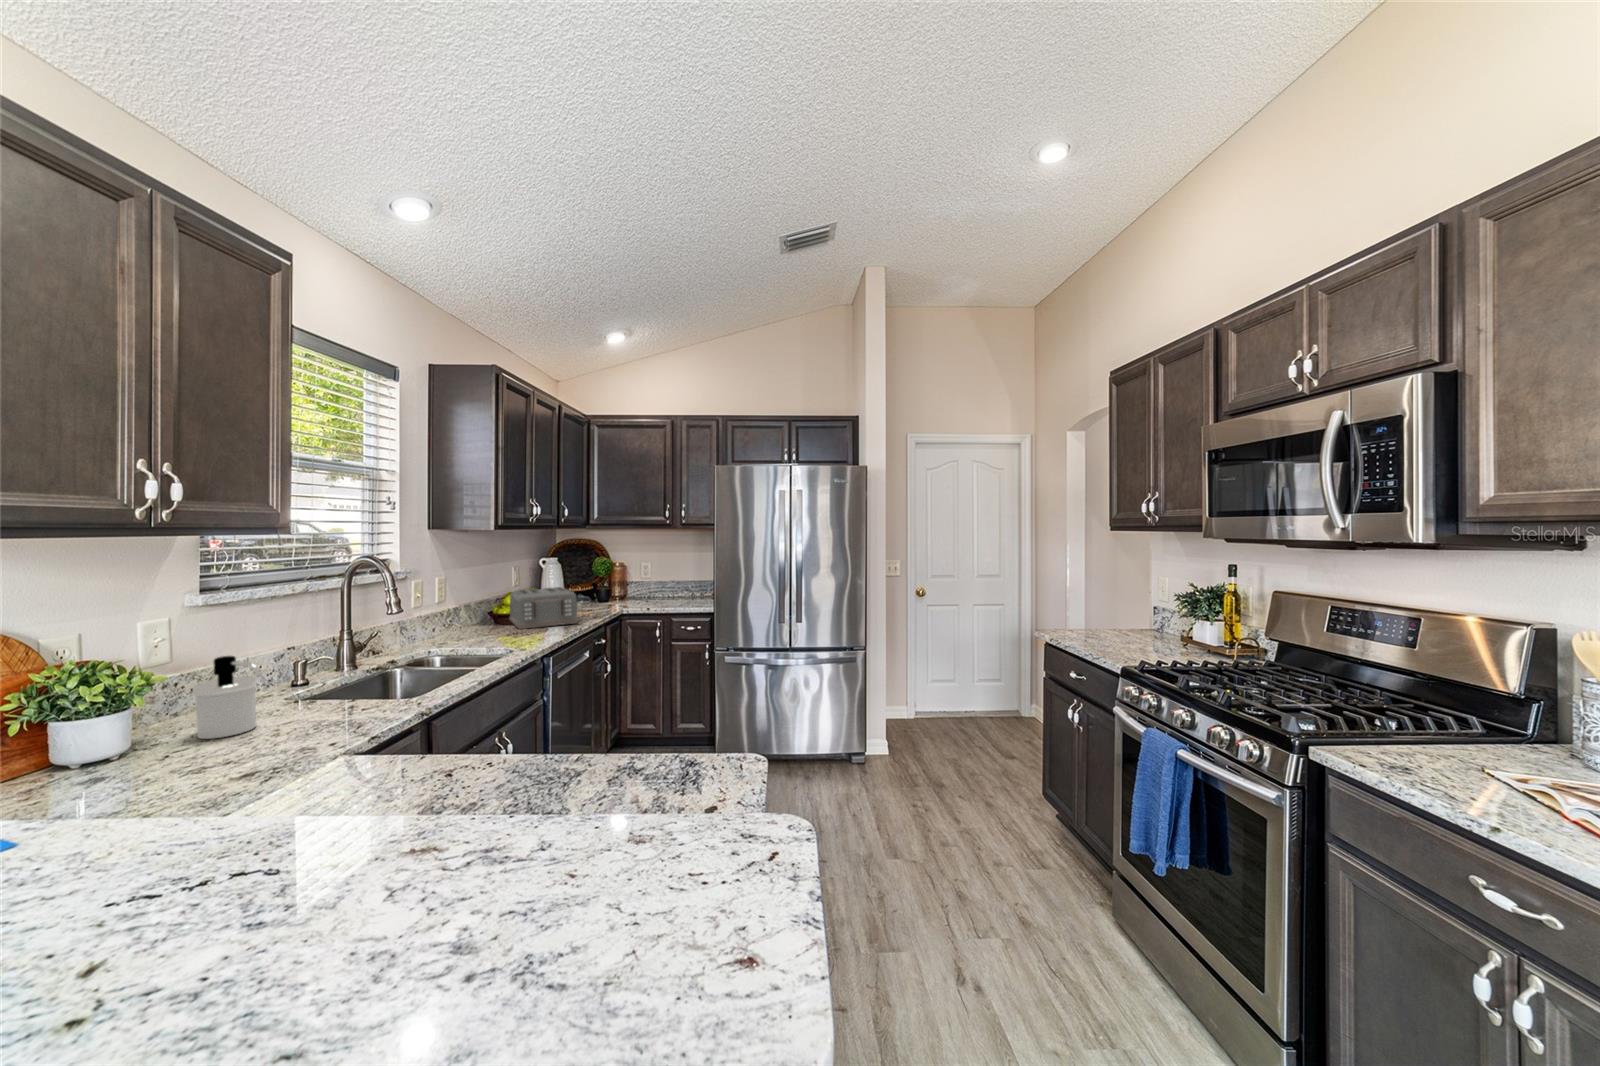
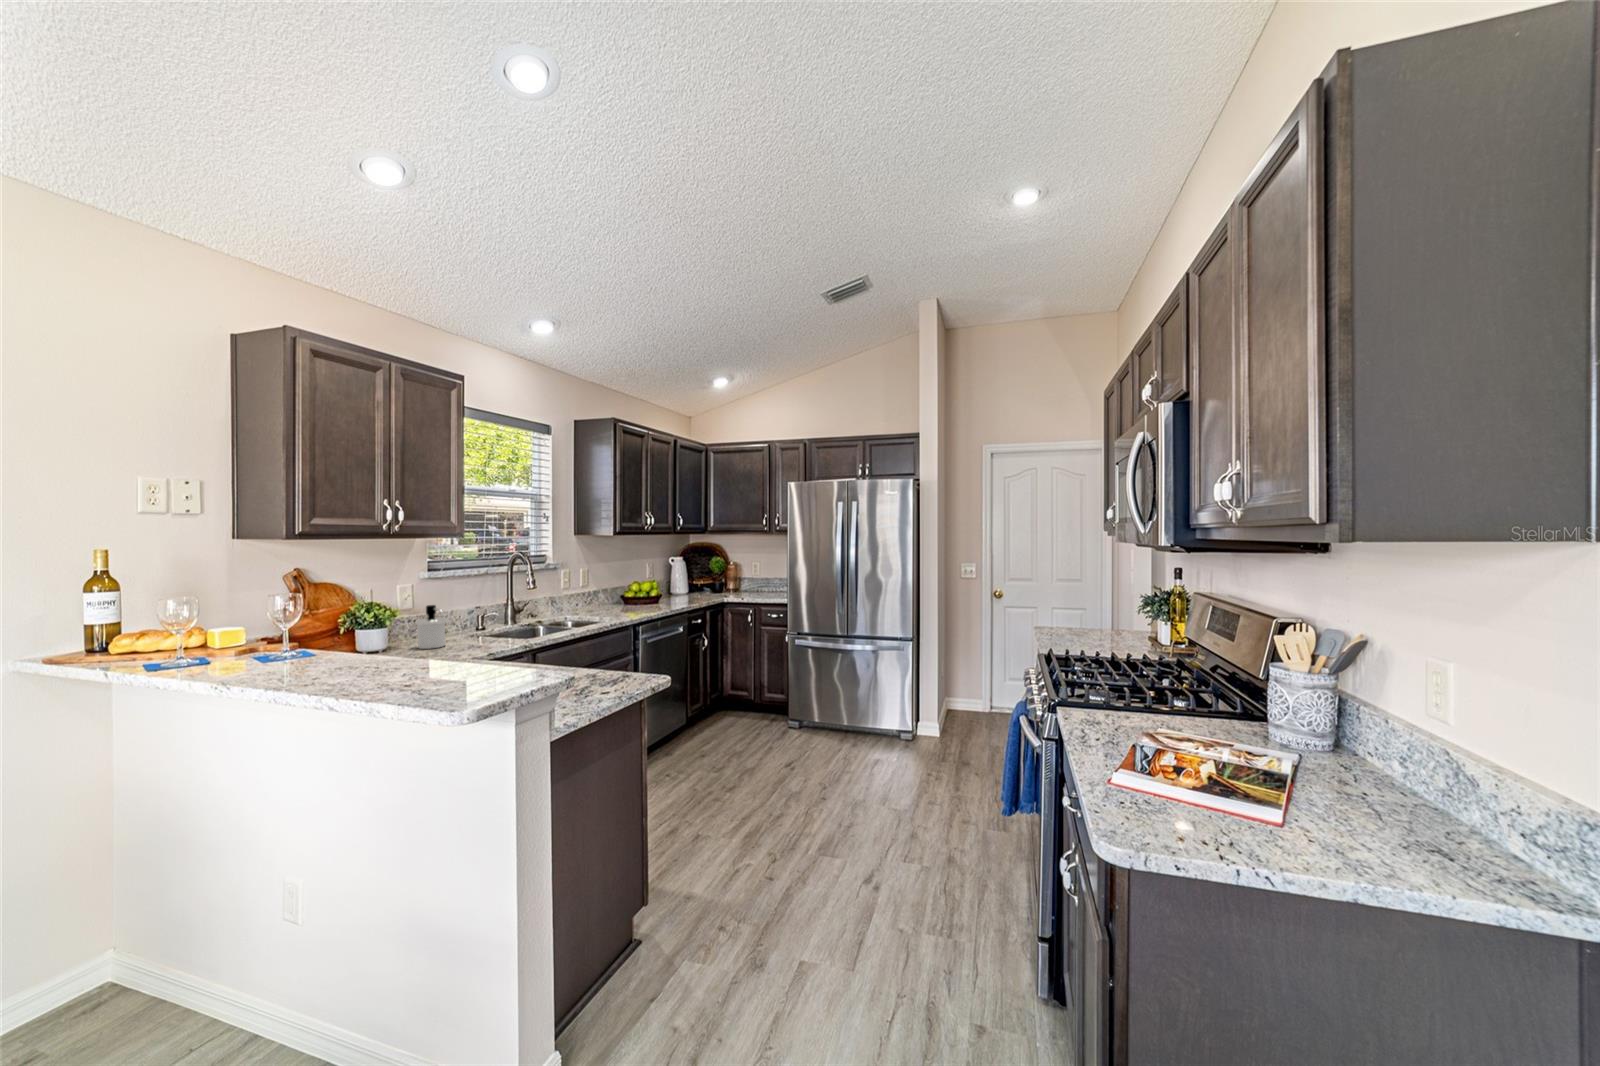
toaster: present [510,587,578,629] -> none [631,579,675,608]

